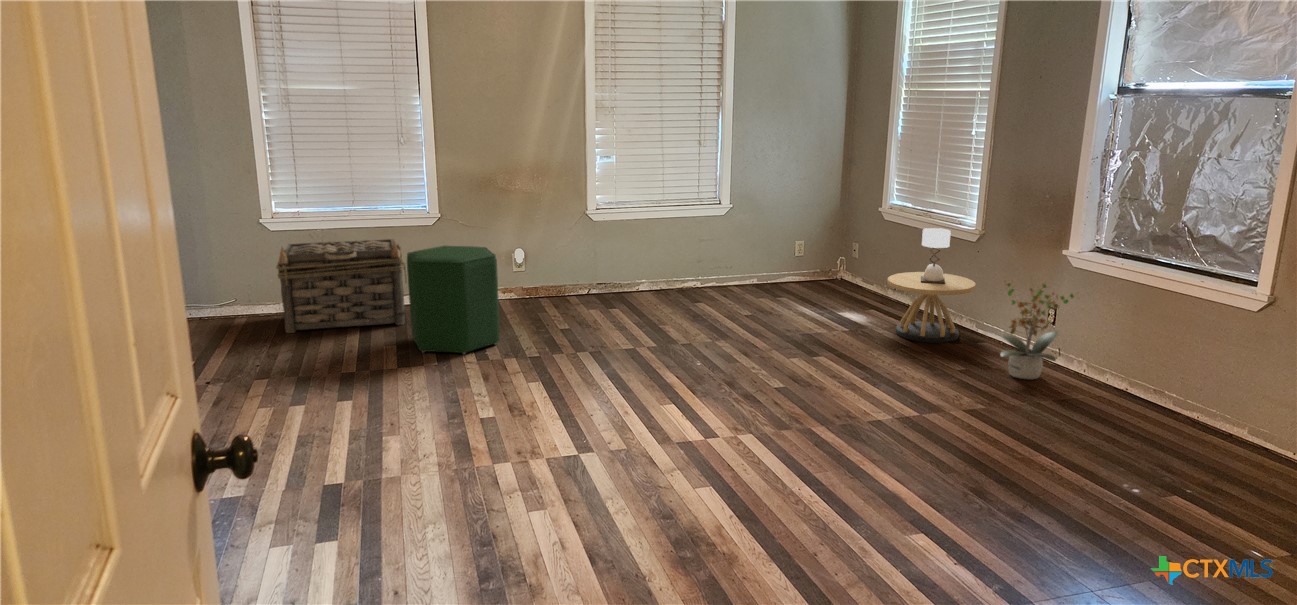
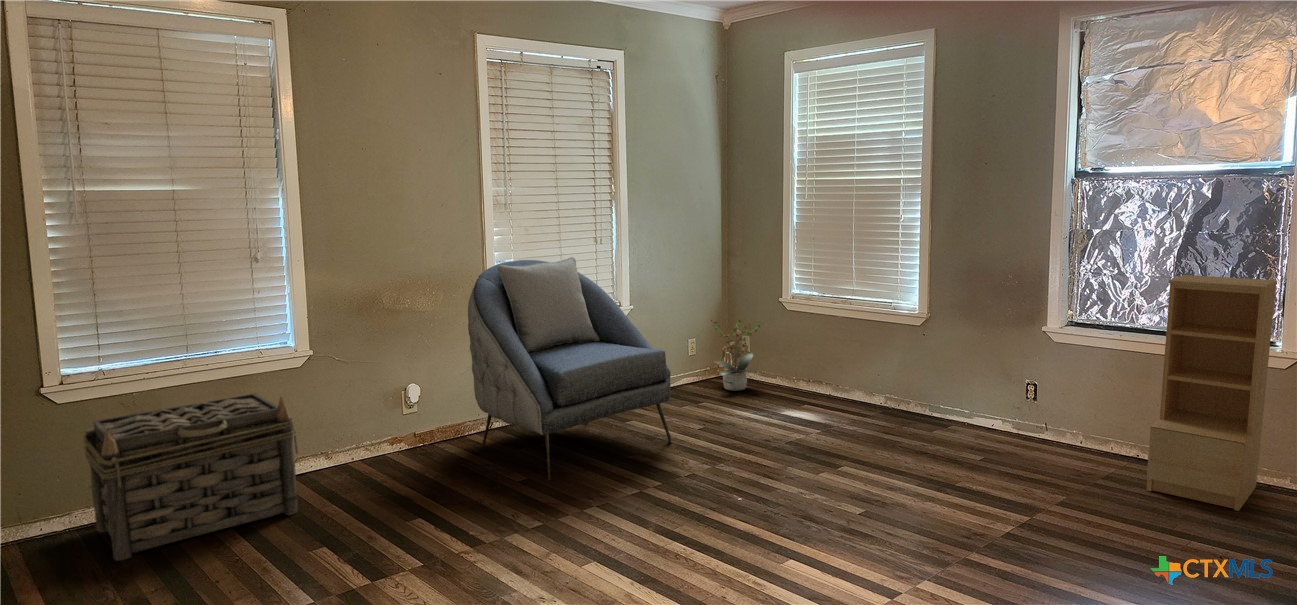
armchair: none [552,154,714,332] -> present [468,257,671,481]
bookshelf: none [1080,205,1251,445] -> present [1147,275,1277,511]
side table: present [887,228,976,343] -> none [847,315,936,433]
ottoman: present [407,246,499,354] -> none [331,391,468,553]
potted plant: present [1001,281,1078,380] -> present [711,318,763,391]

